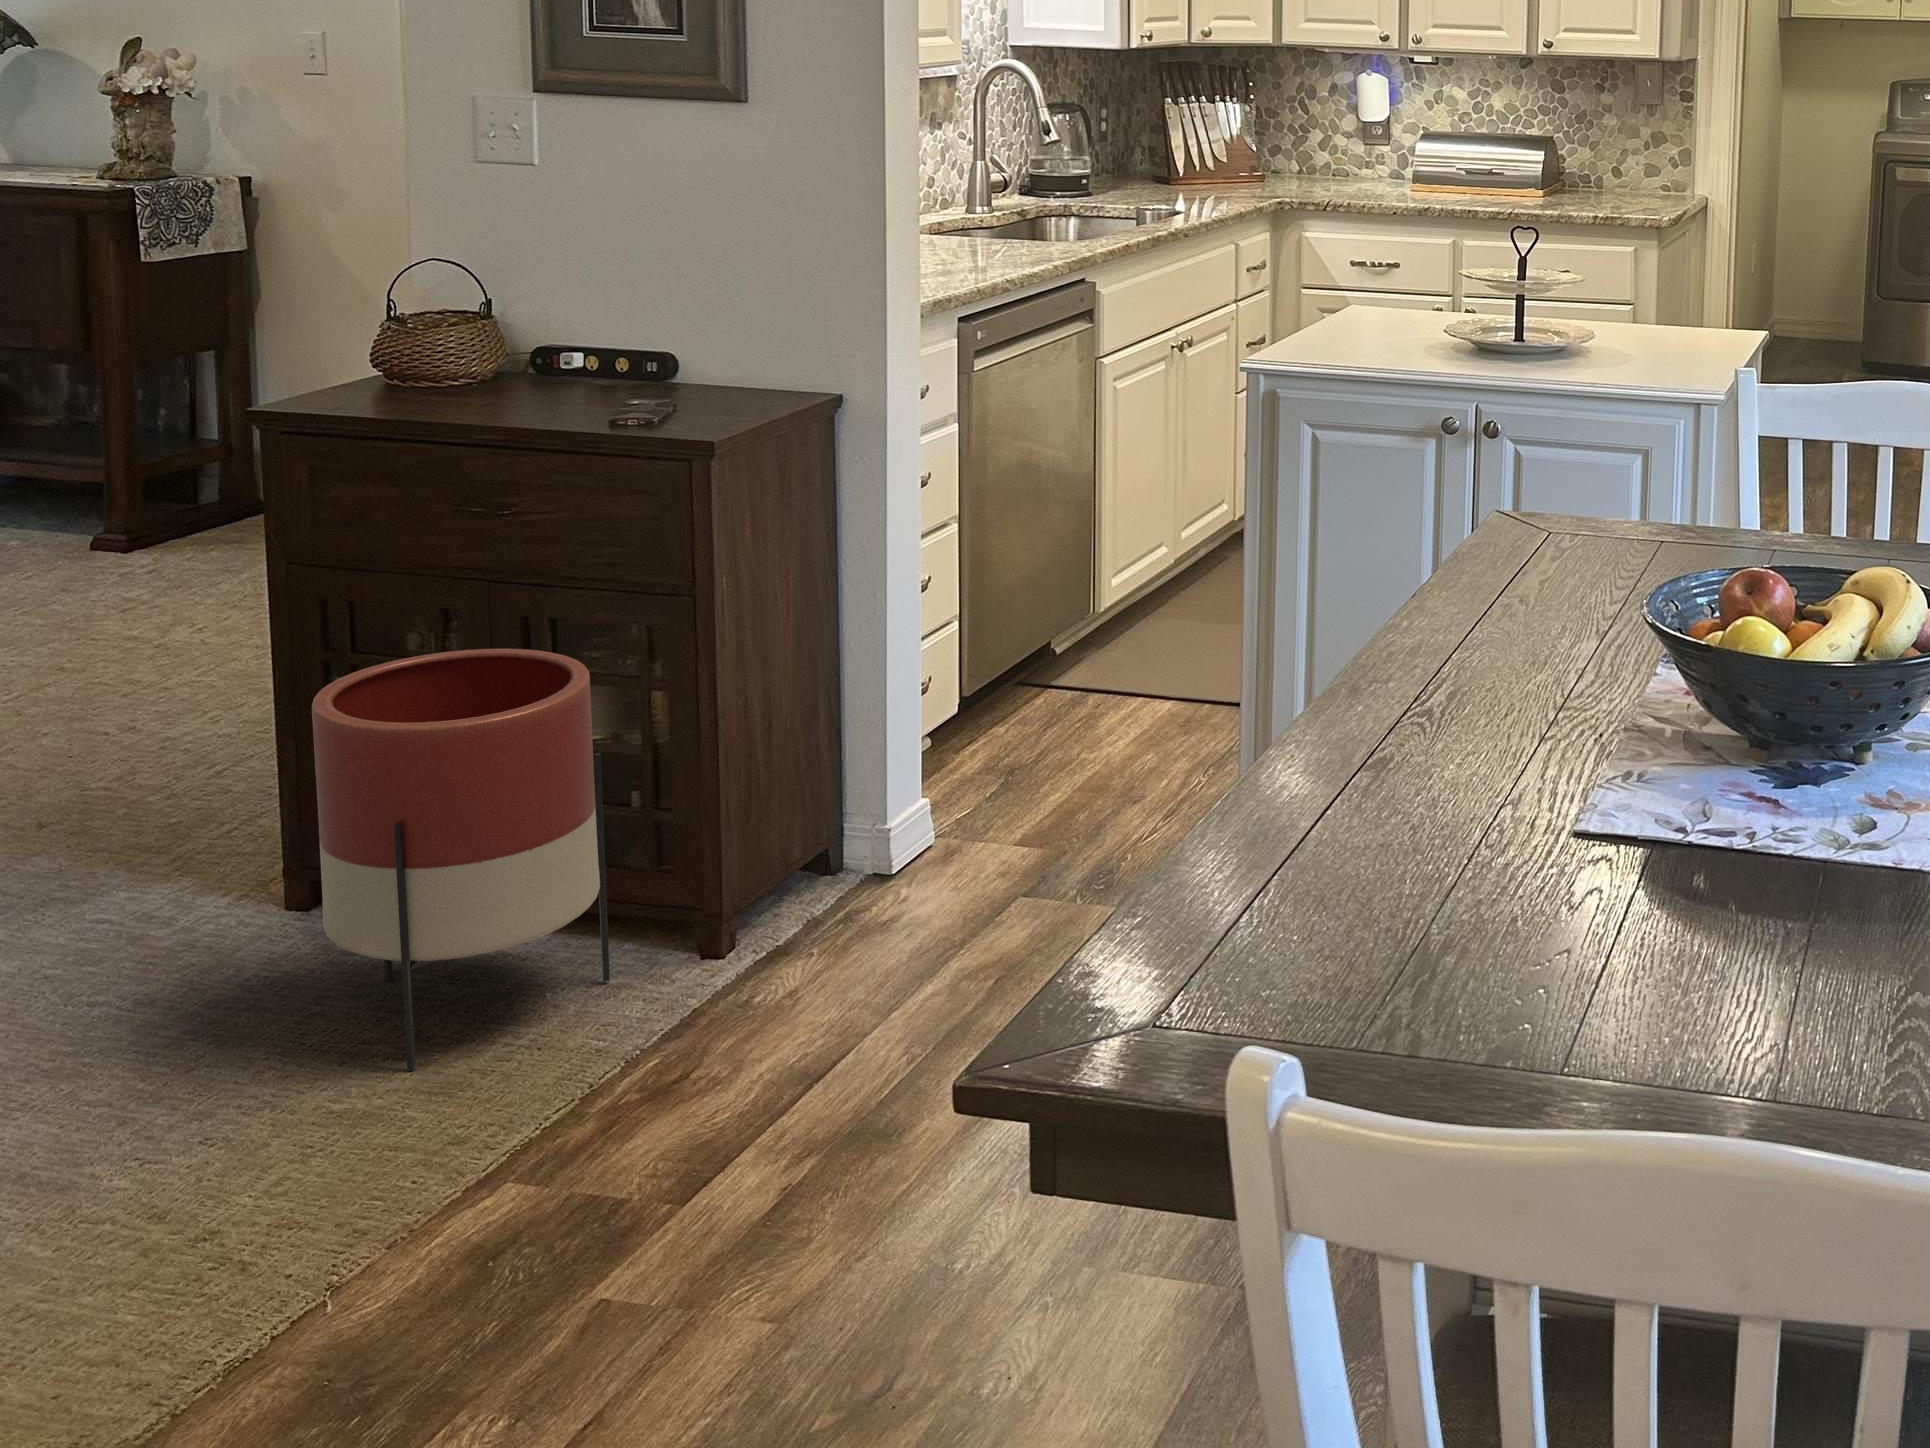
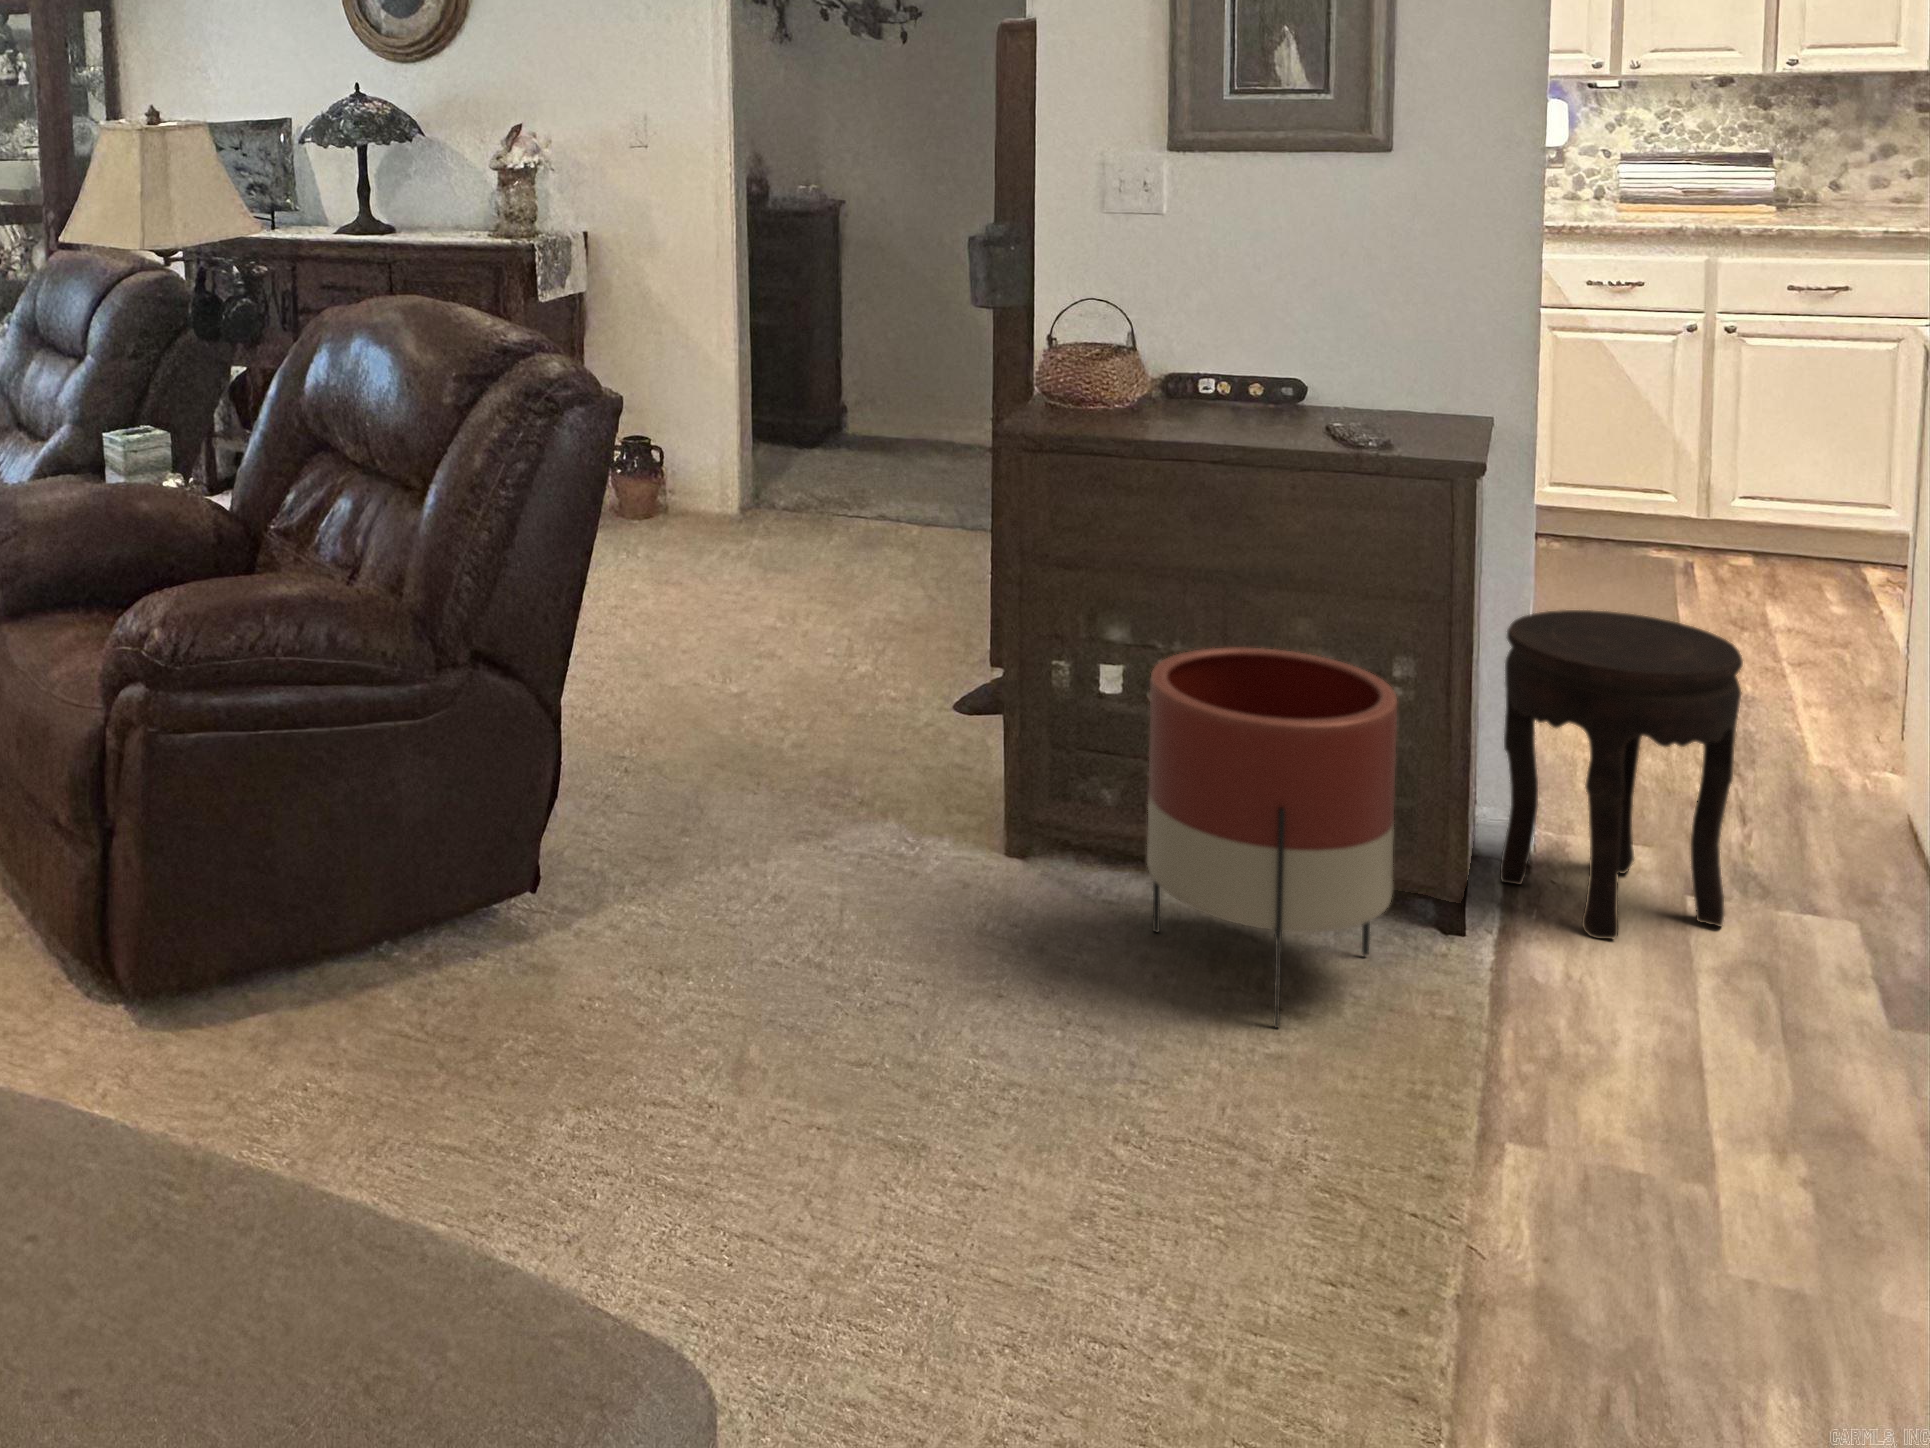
side table: none [827,594,1043,939] -> present [1500,610,1743,939]

